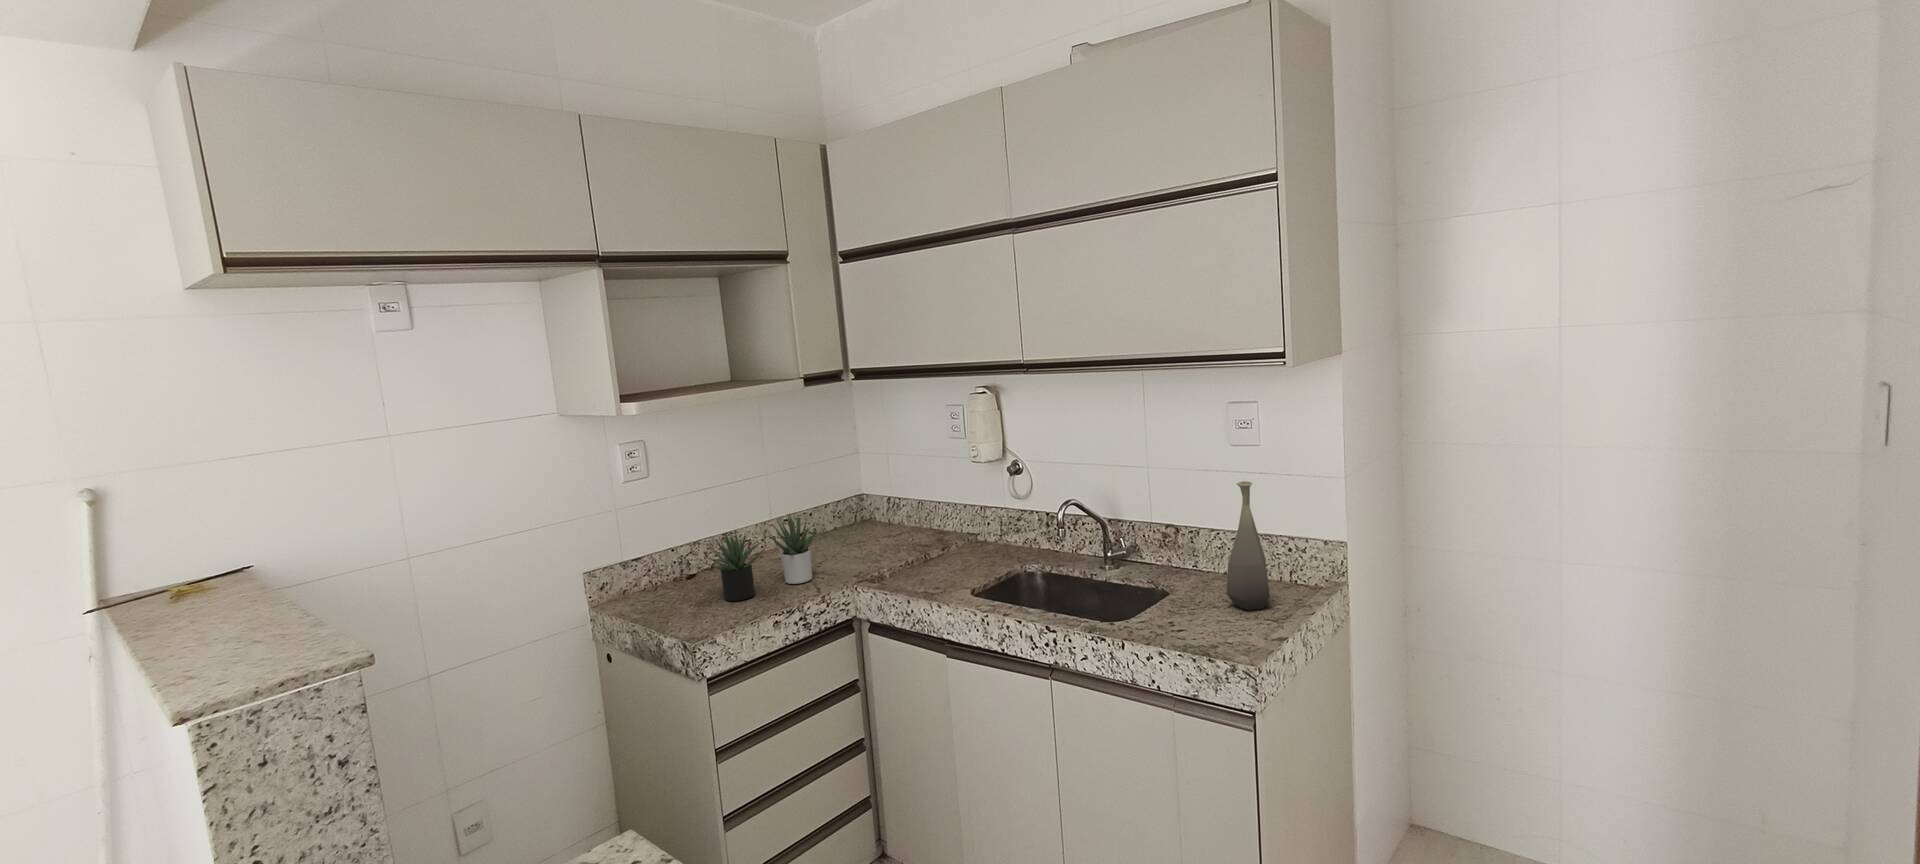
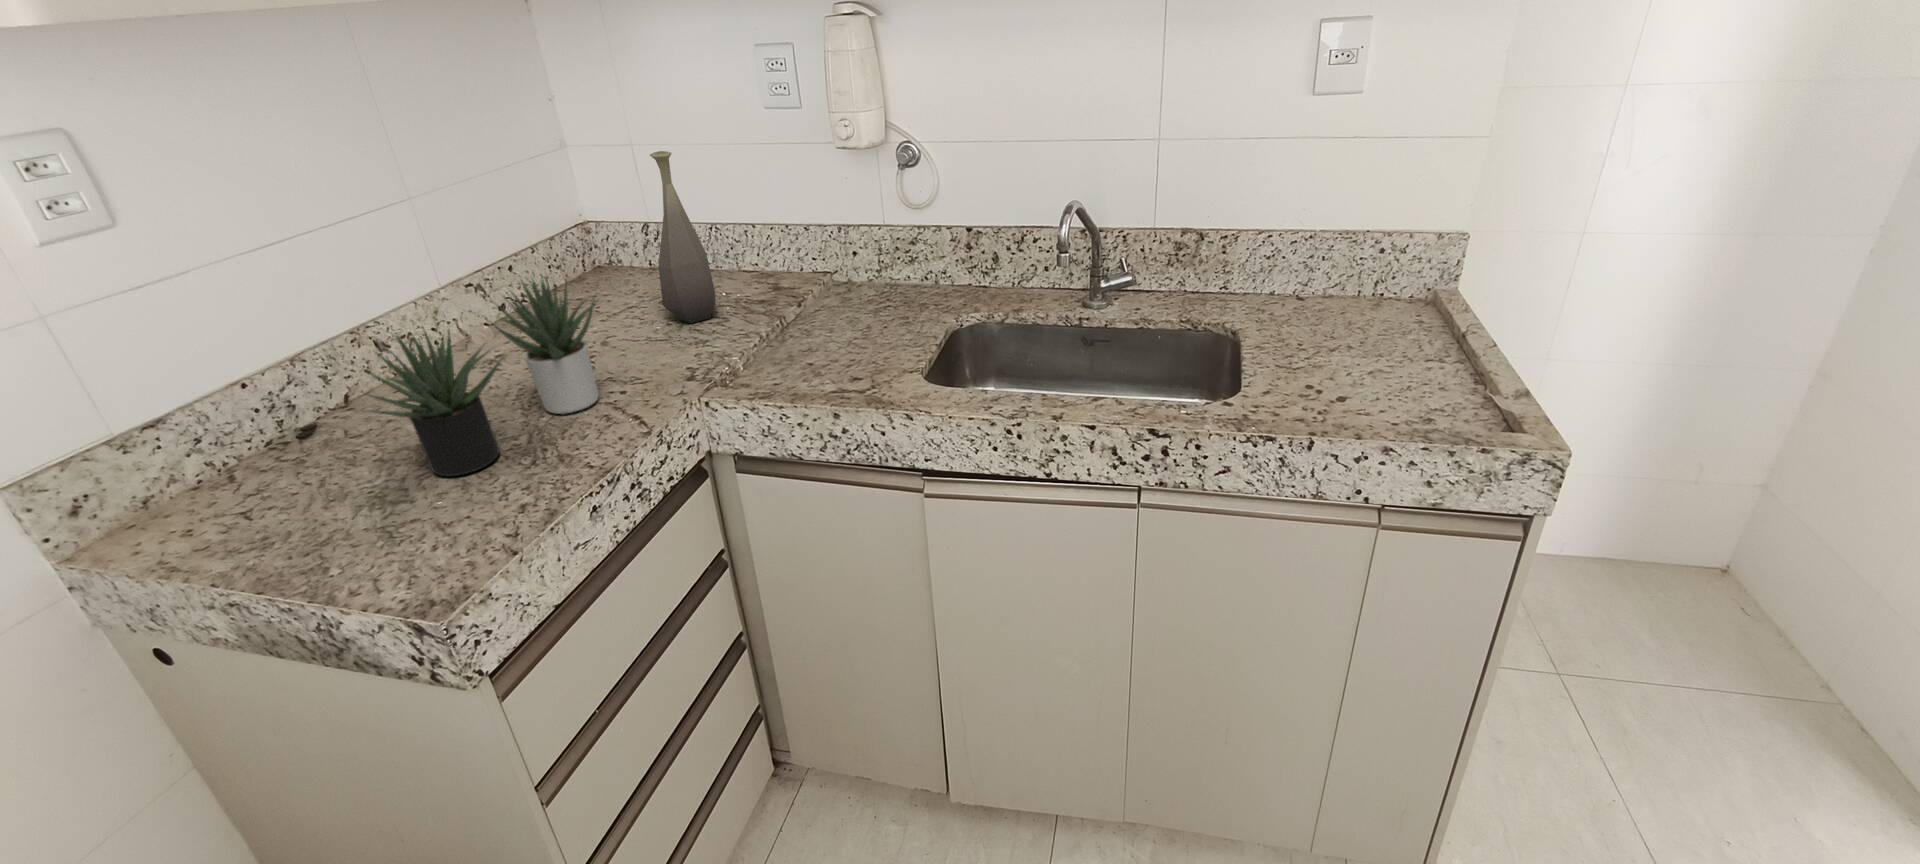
bottle: present [1227,481,1270,611] -> present [650,151,715,323]

